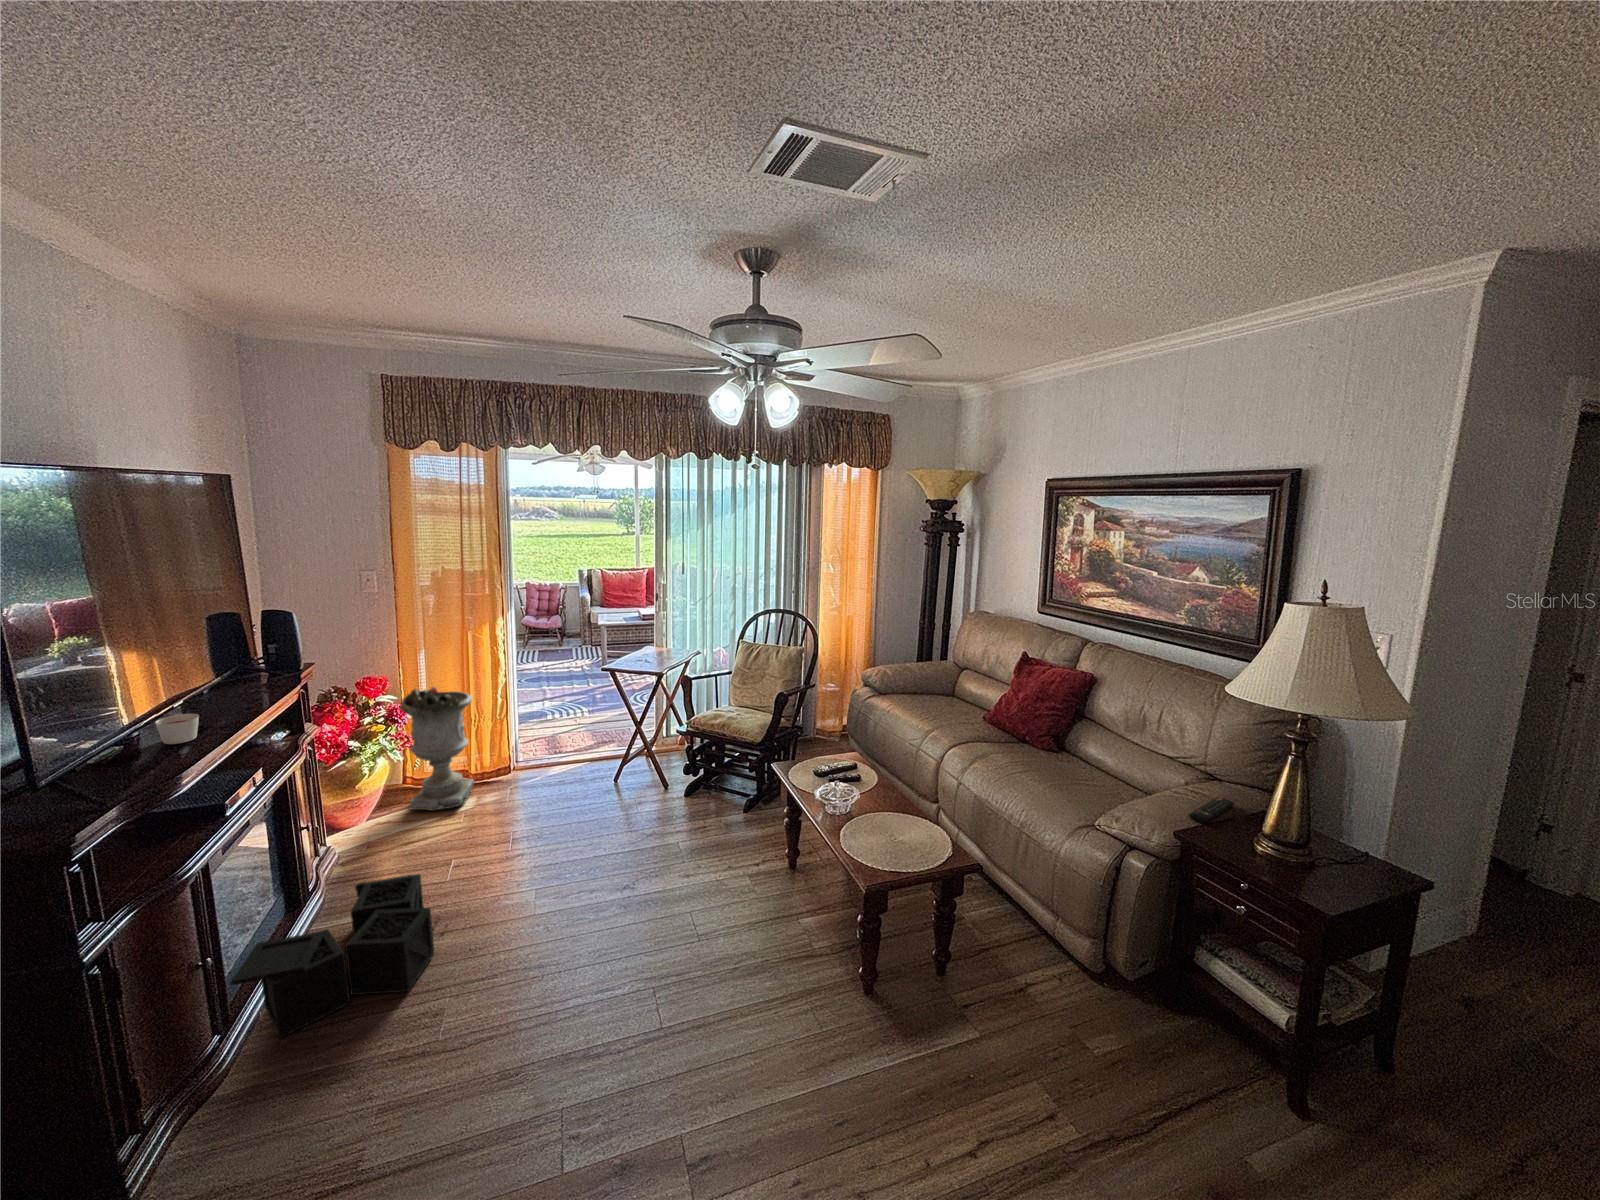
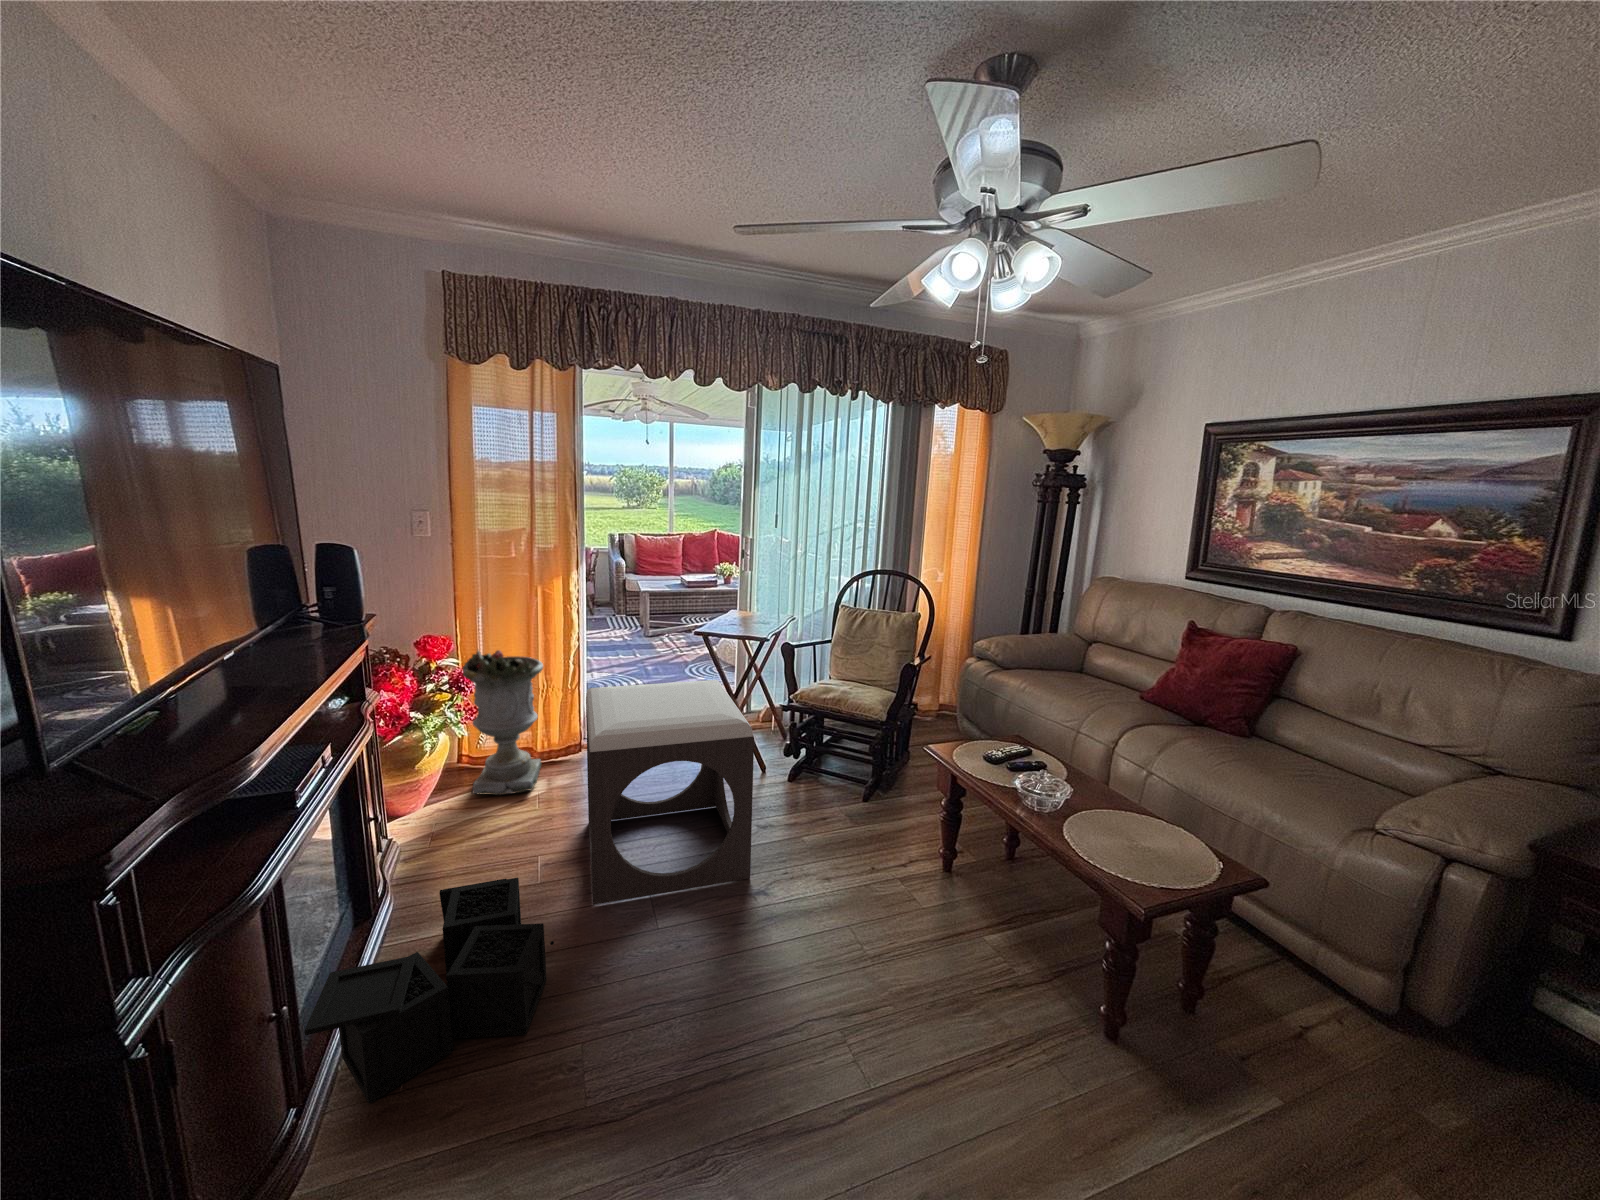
footstool: none [480,710,624,898] -> present [586,680,754,905]
candle: present [155,714,199,744] -> none [204,668,263,709]
remote control: present [1188,797,1234,823] -> none [1515,796,1554,829]

